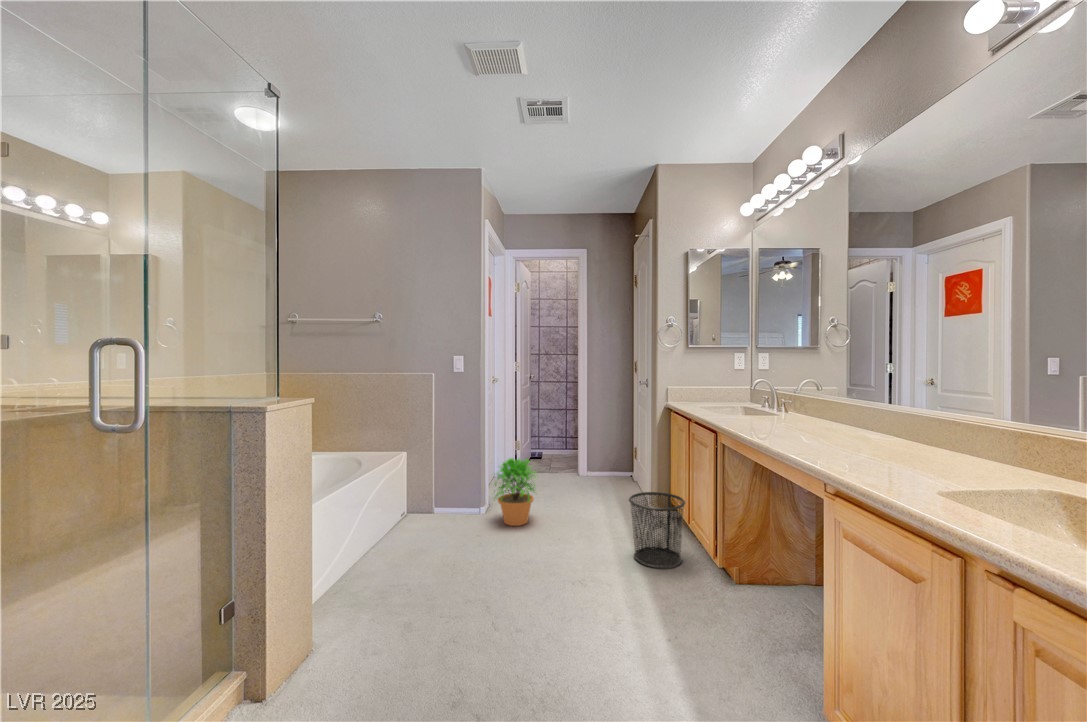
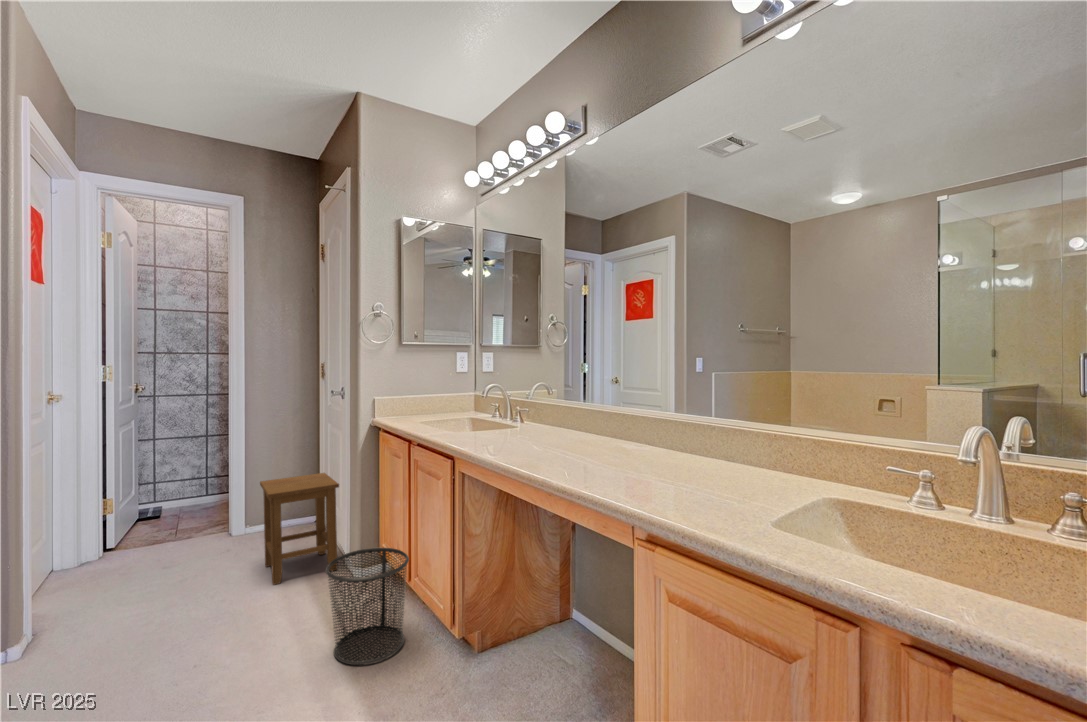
stool: none [594,440,644,510] -> present [260,473,339,585]
potted plant: present [494,458,535,526] -> none [44,531,159,661]

